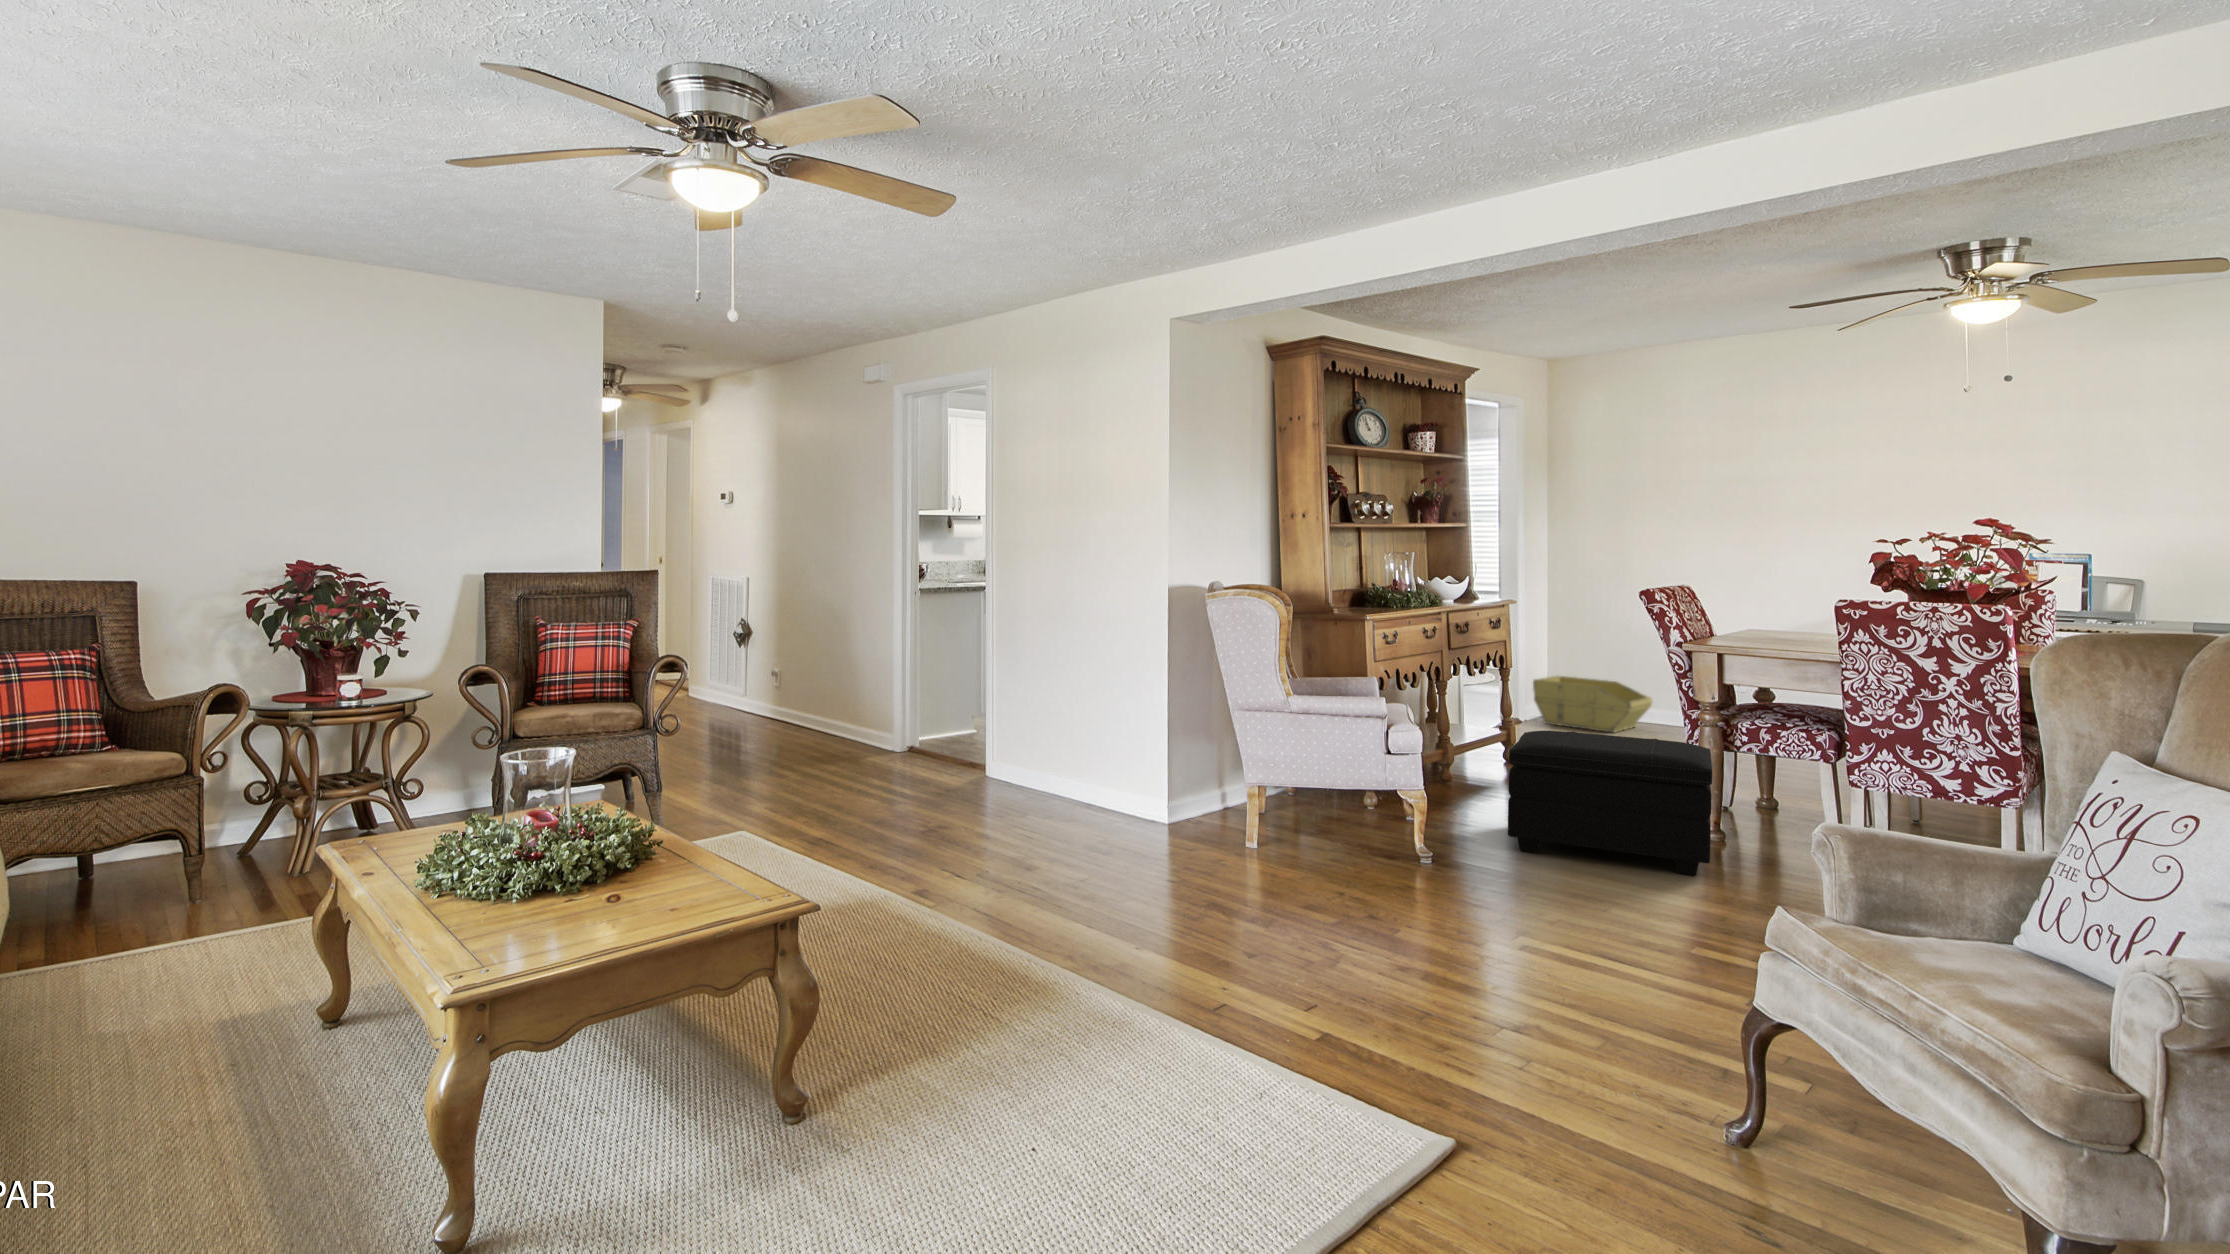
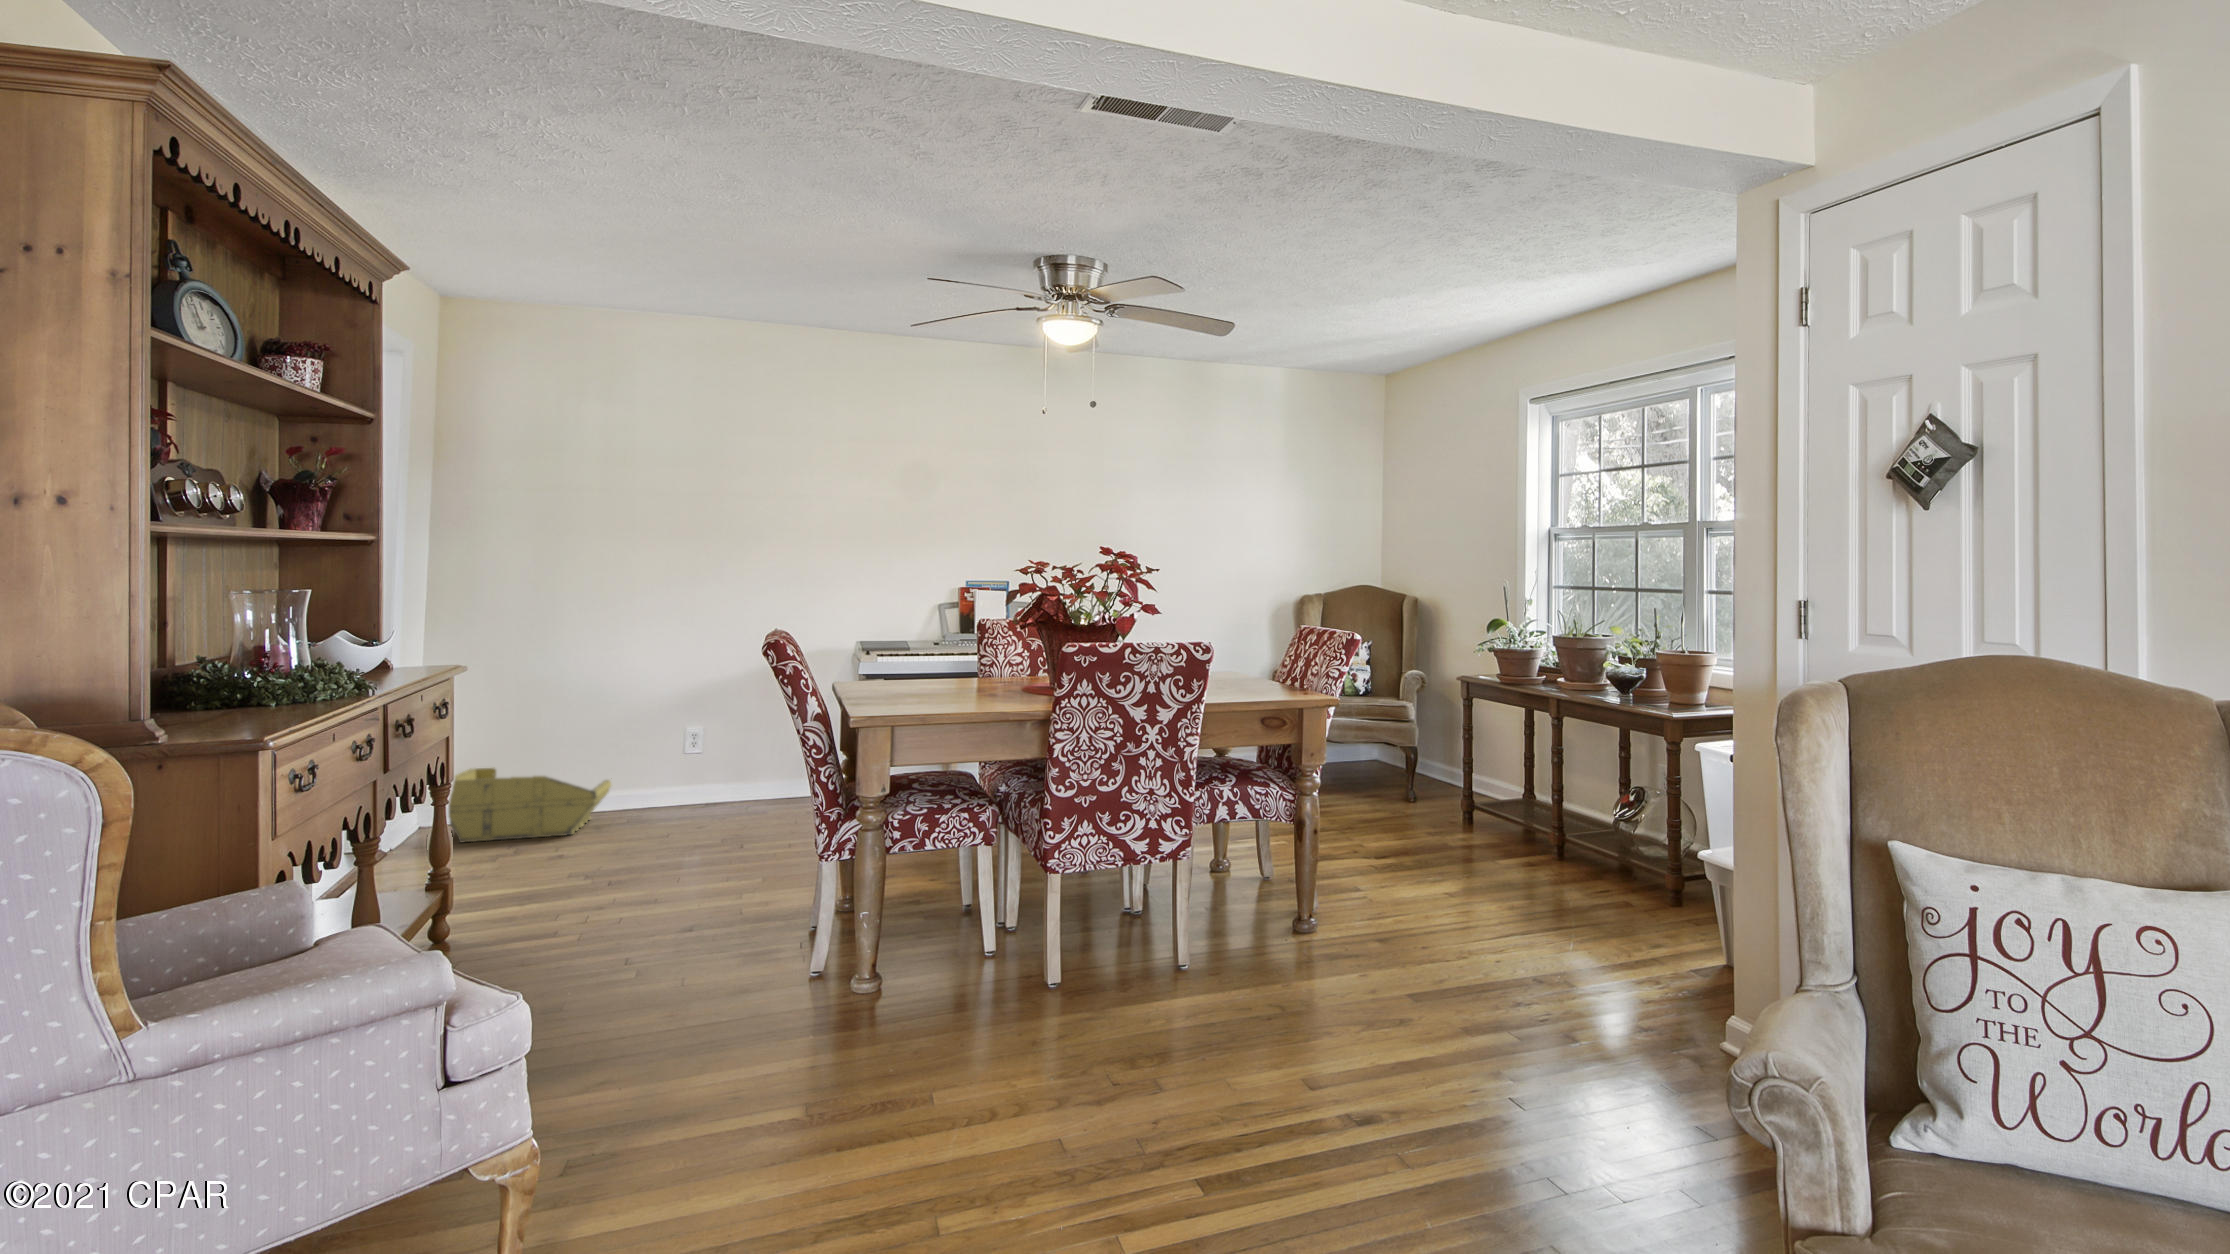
footstool: present [1508,731,1712,875] -> none [607,860,957,1154]

